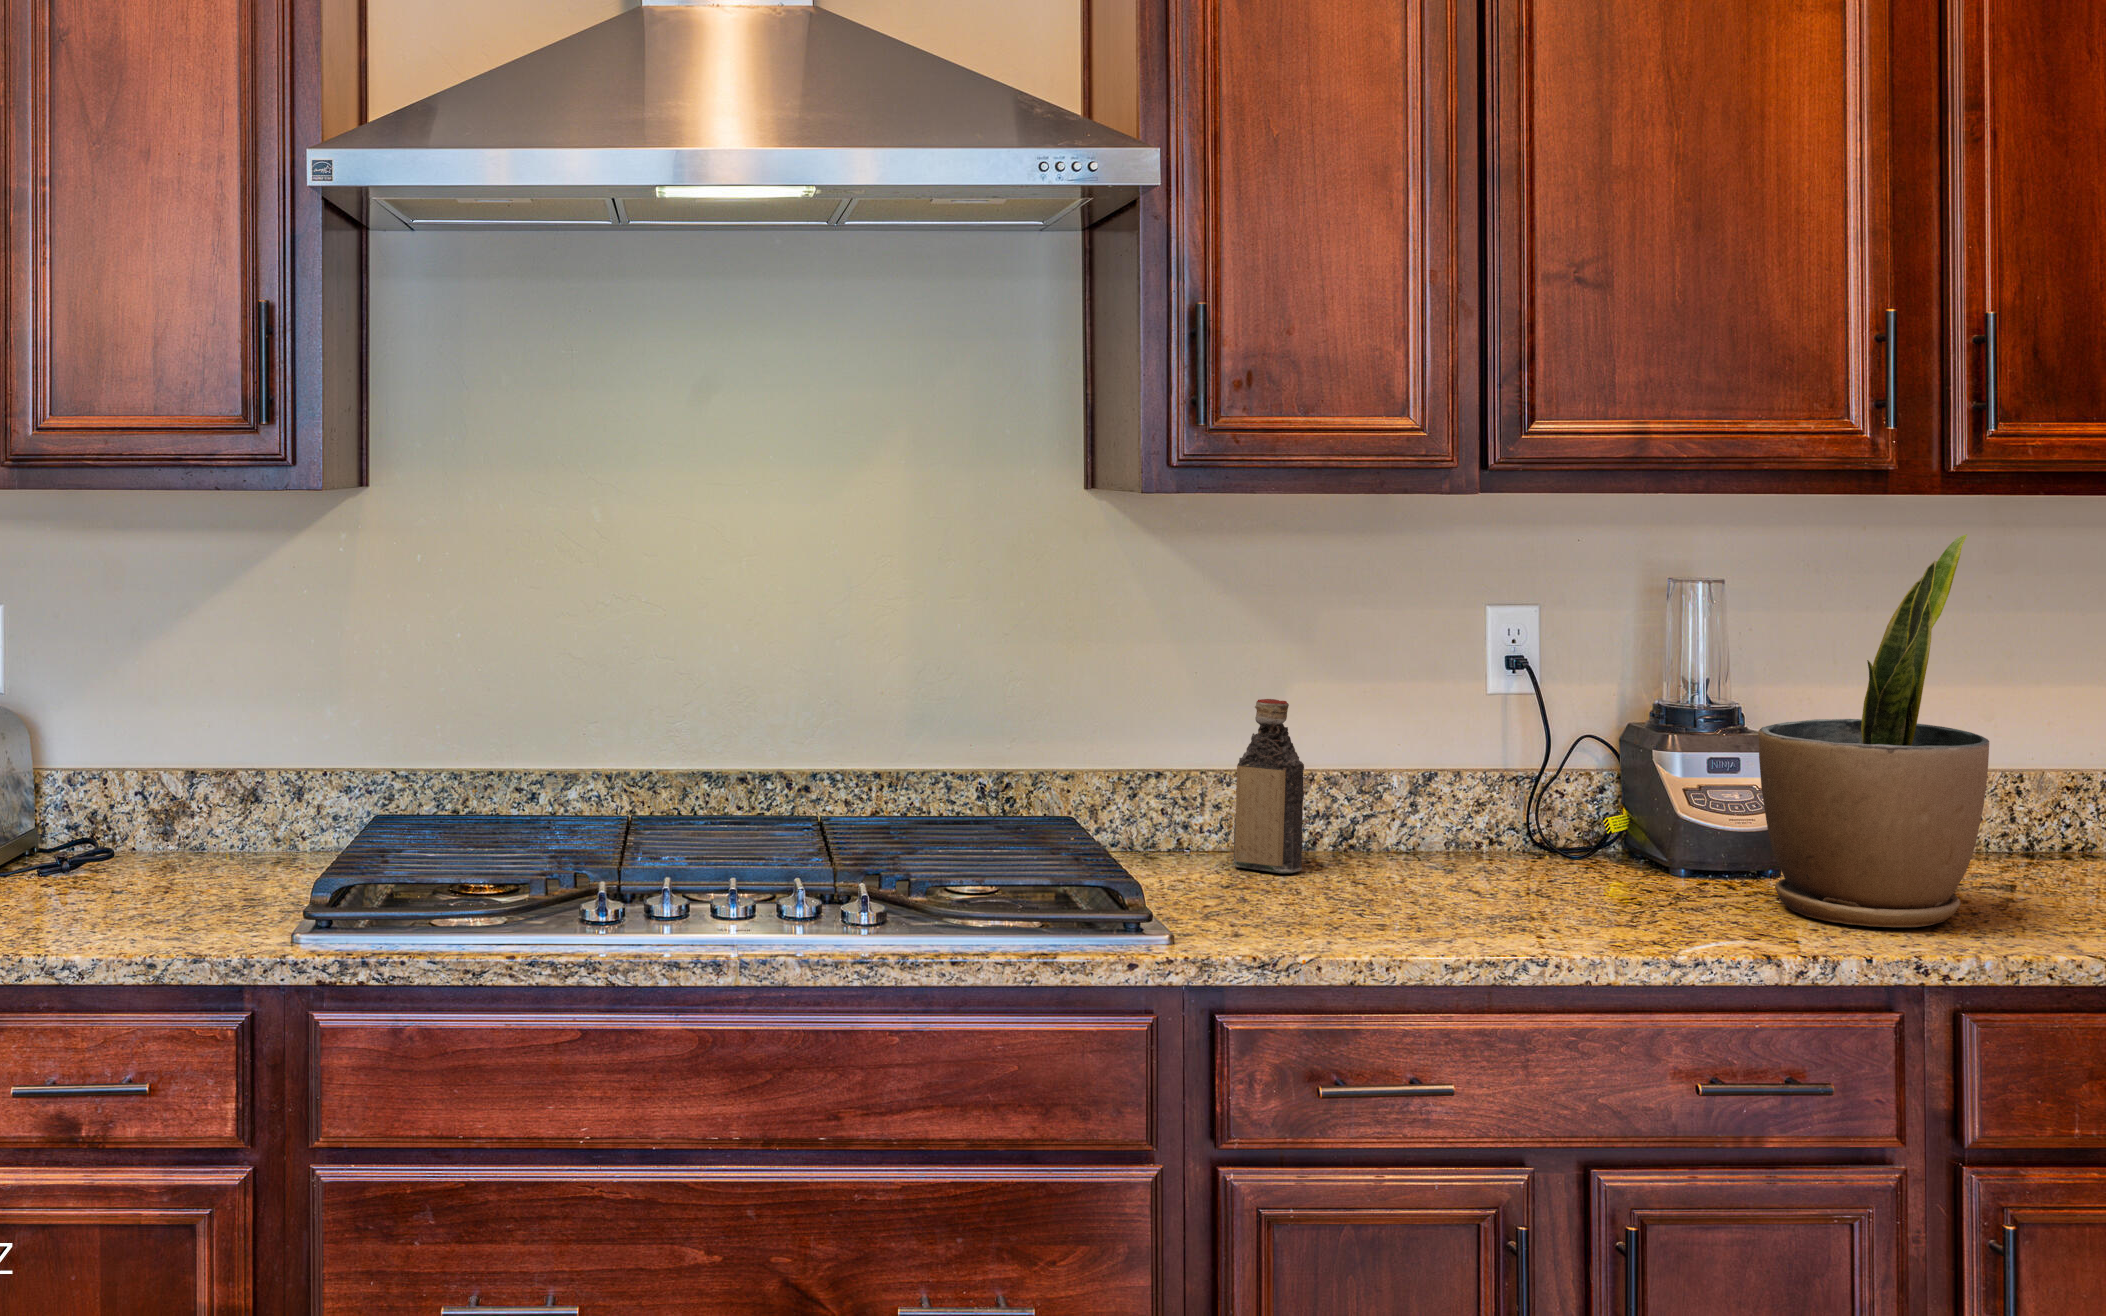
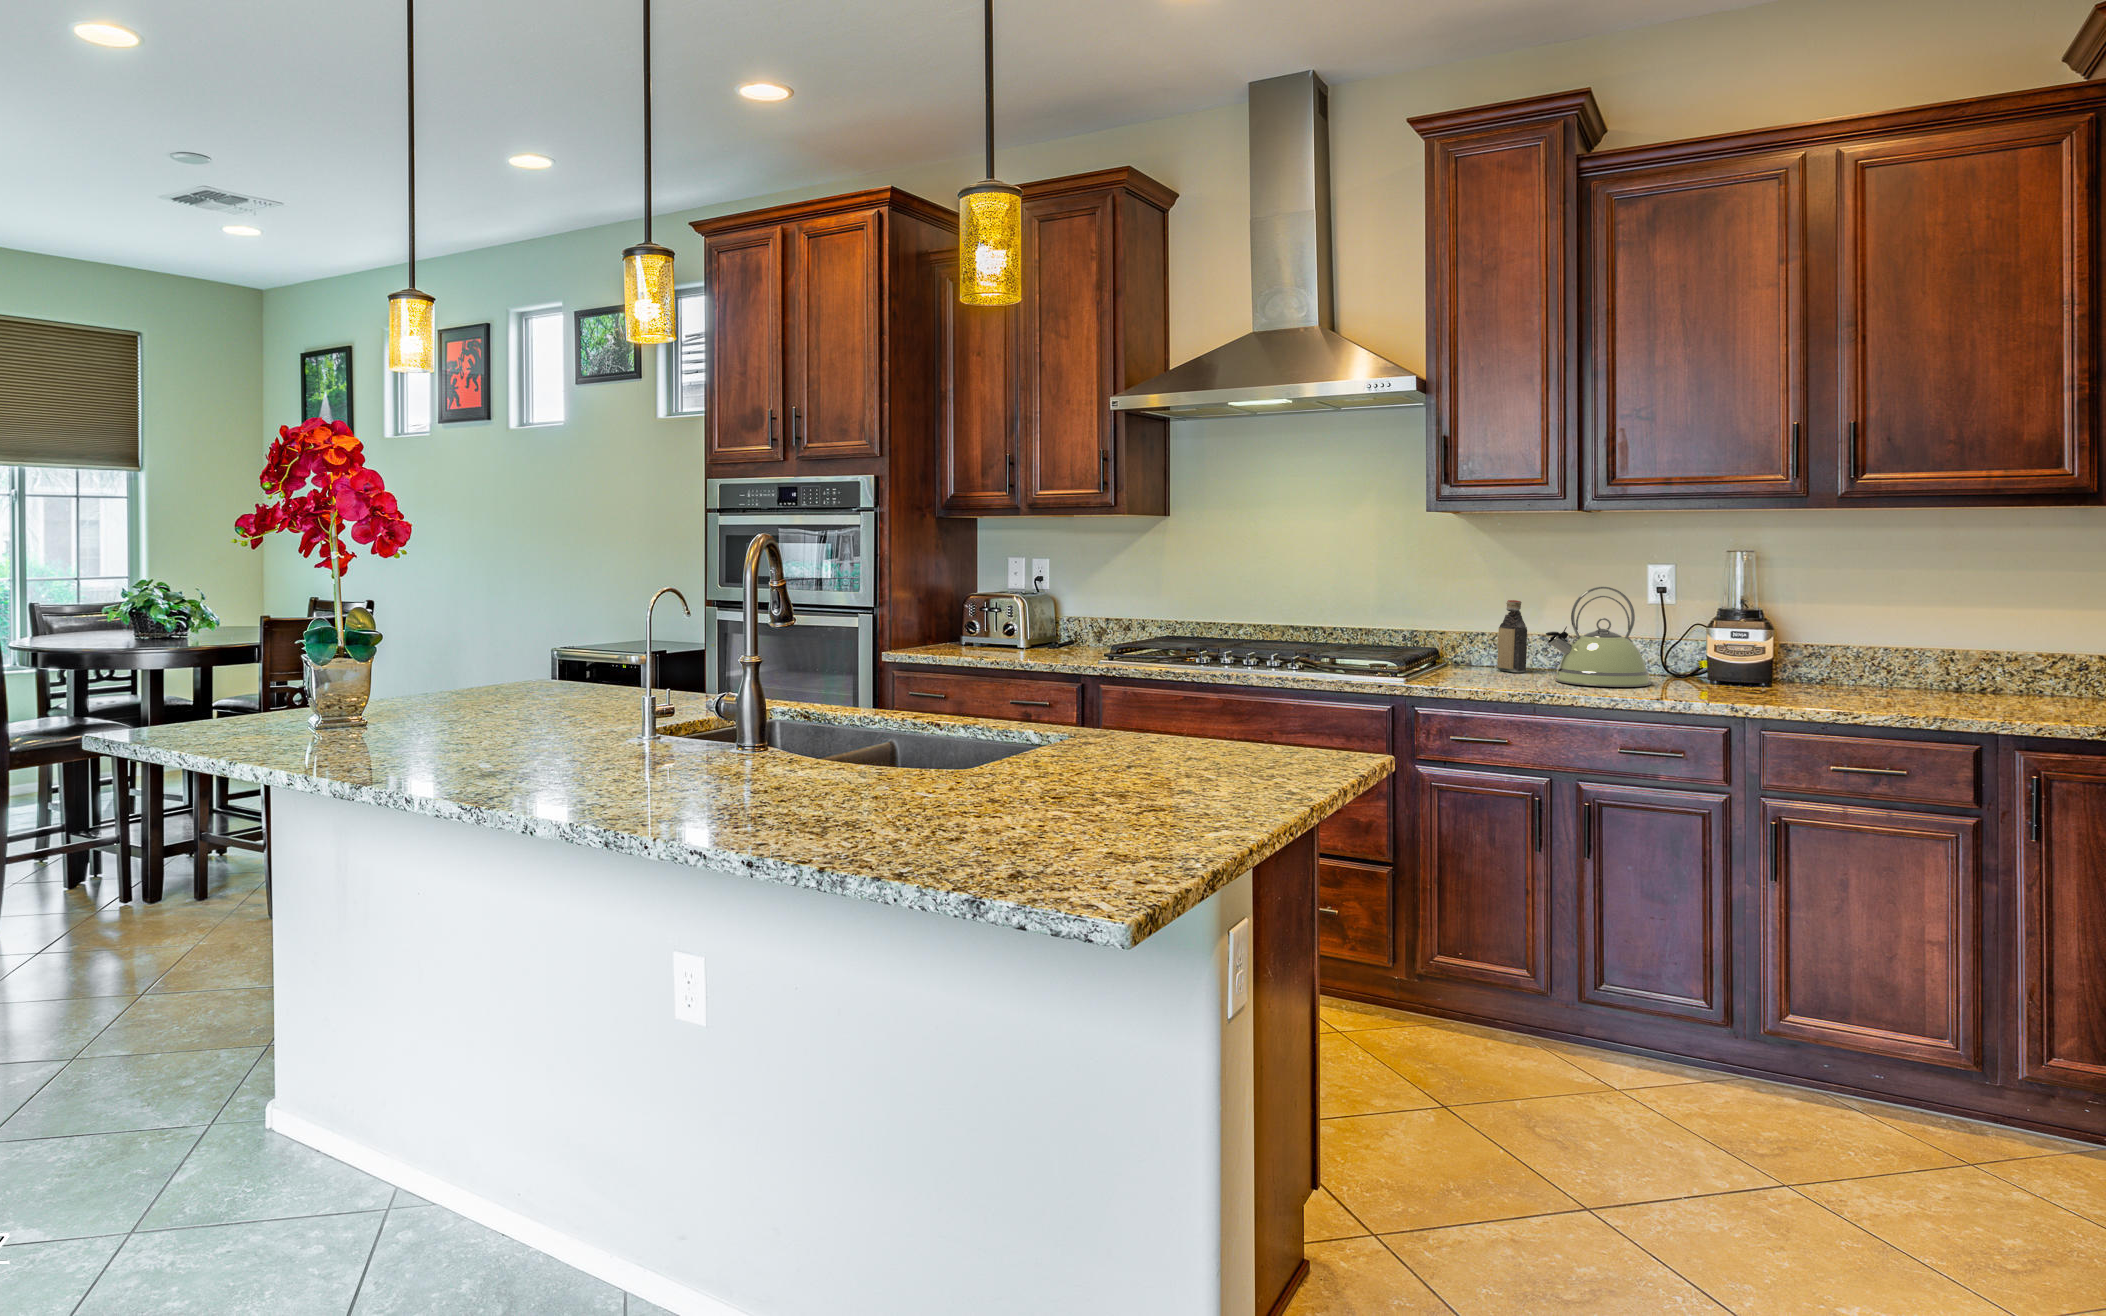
potted plant: present [1758,534,1989,927] -> none [1708,529,1816,700]
kettle: none [1402,666,1610,910] -> present [1546,587,1651,687]

